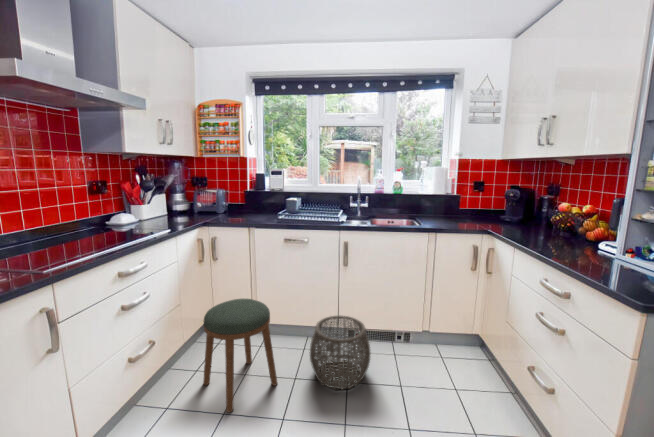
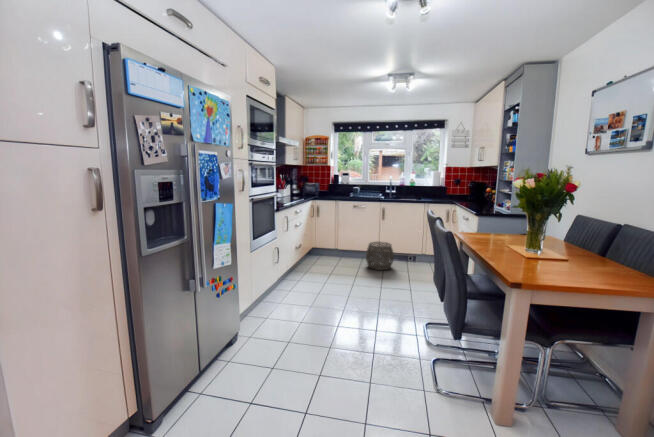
stool: present [203,299,277,412] -> none [319,231,351,273]

